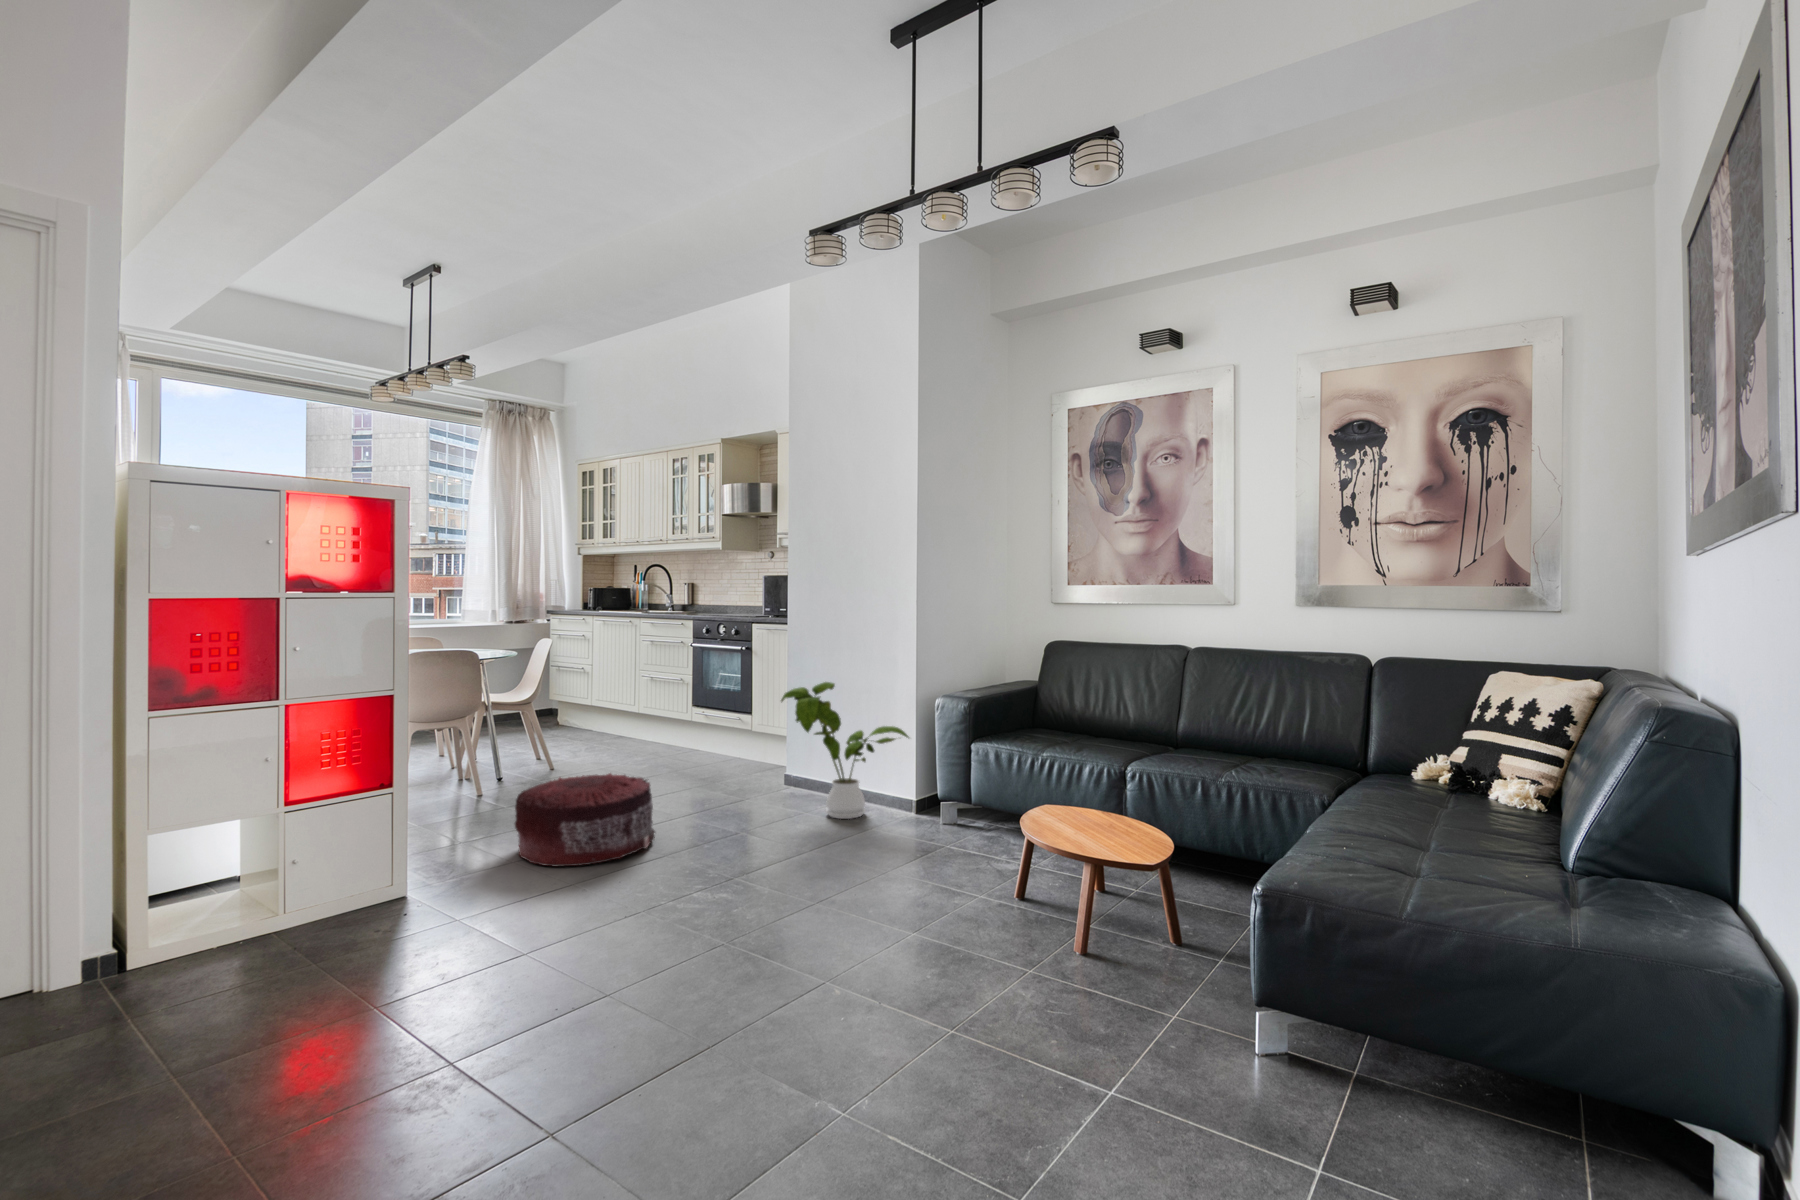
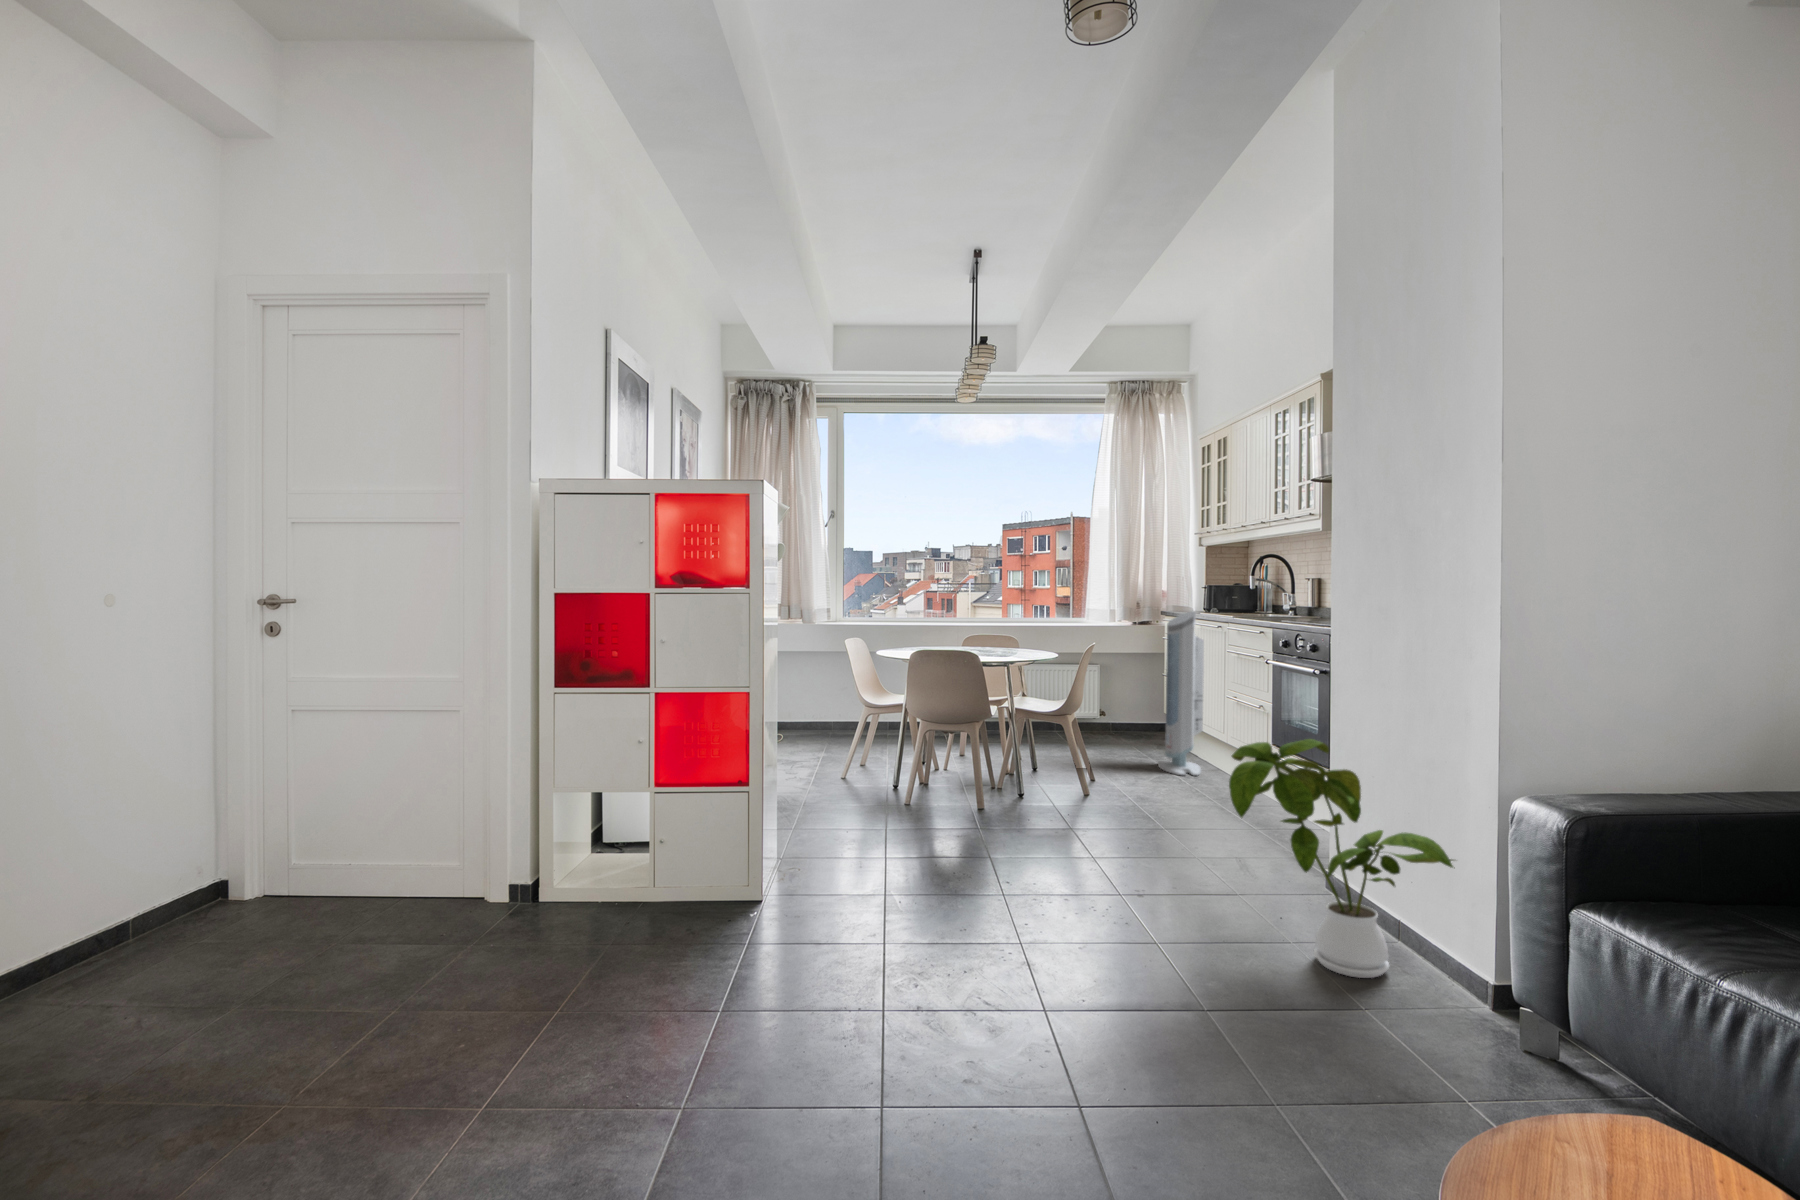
air purifier: none [577,610,619,746] -> present [1158,612,1204,776]
pouf: present [515,773,655,866] -> none [882,807,1045,929]

